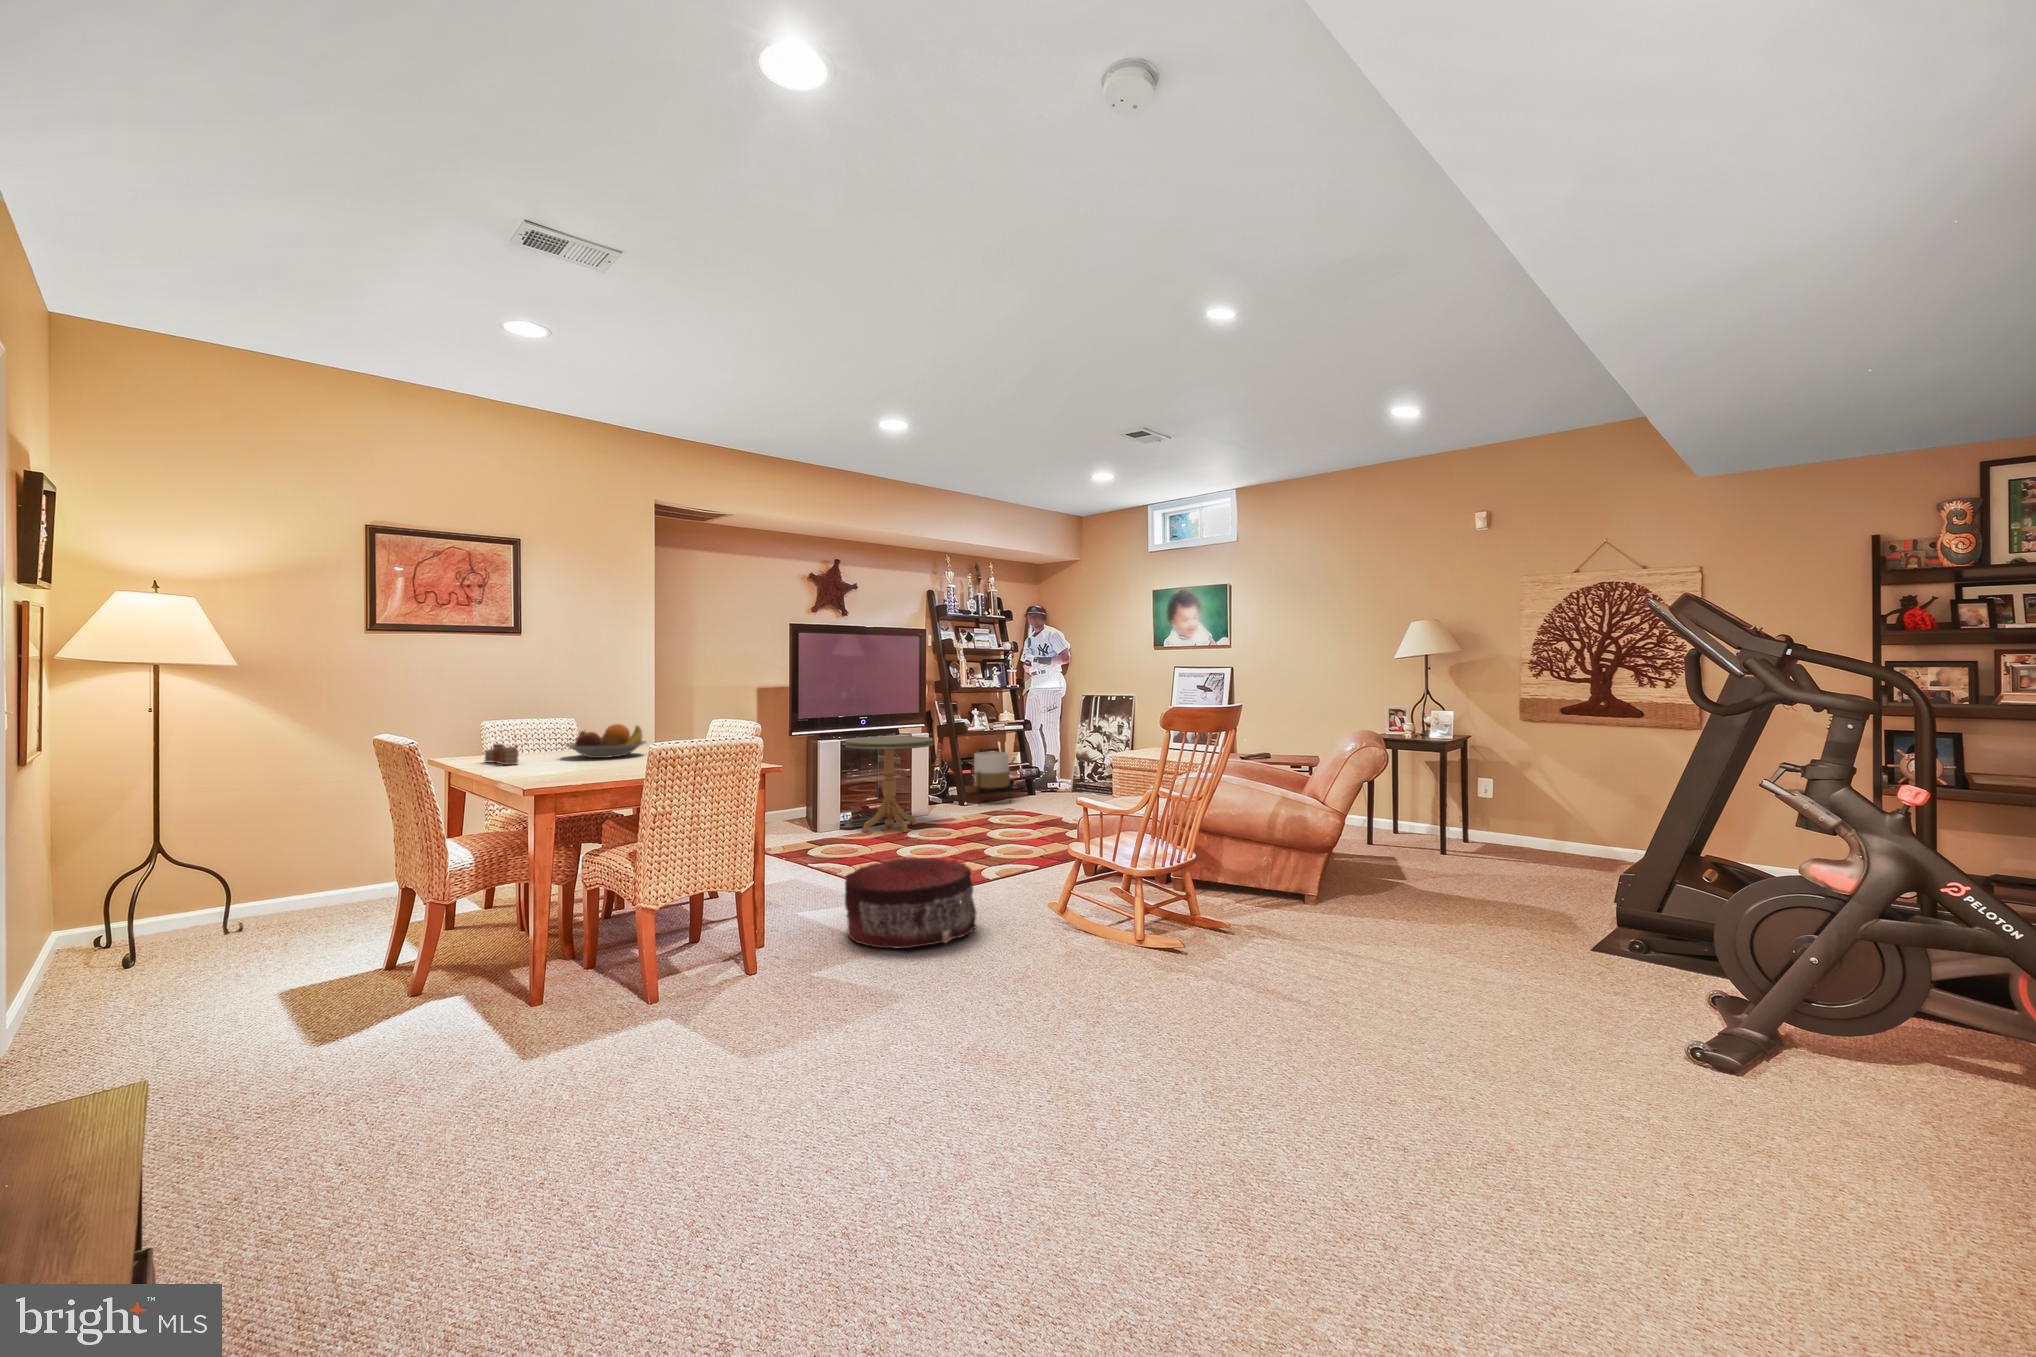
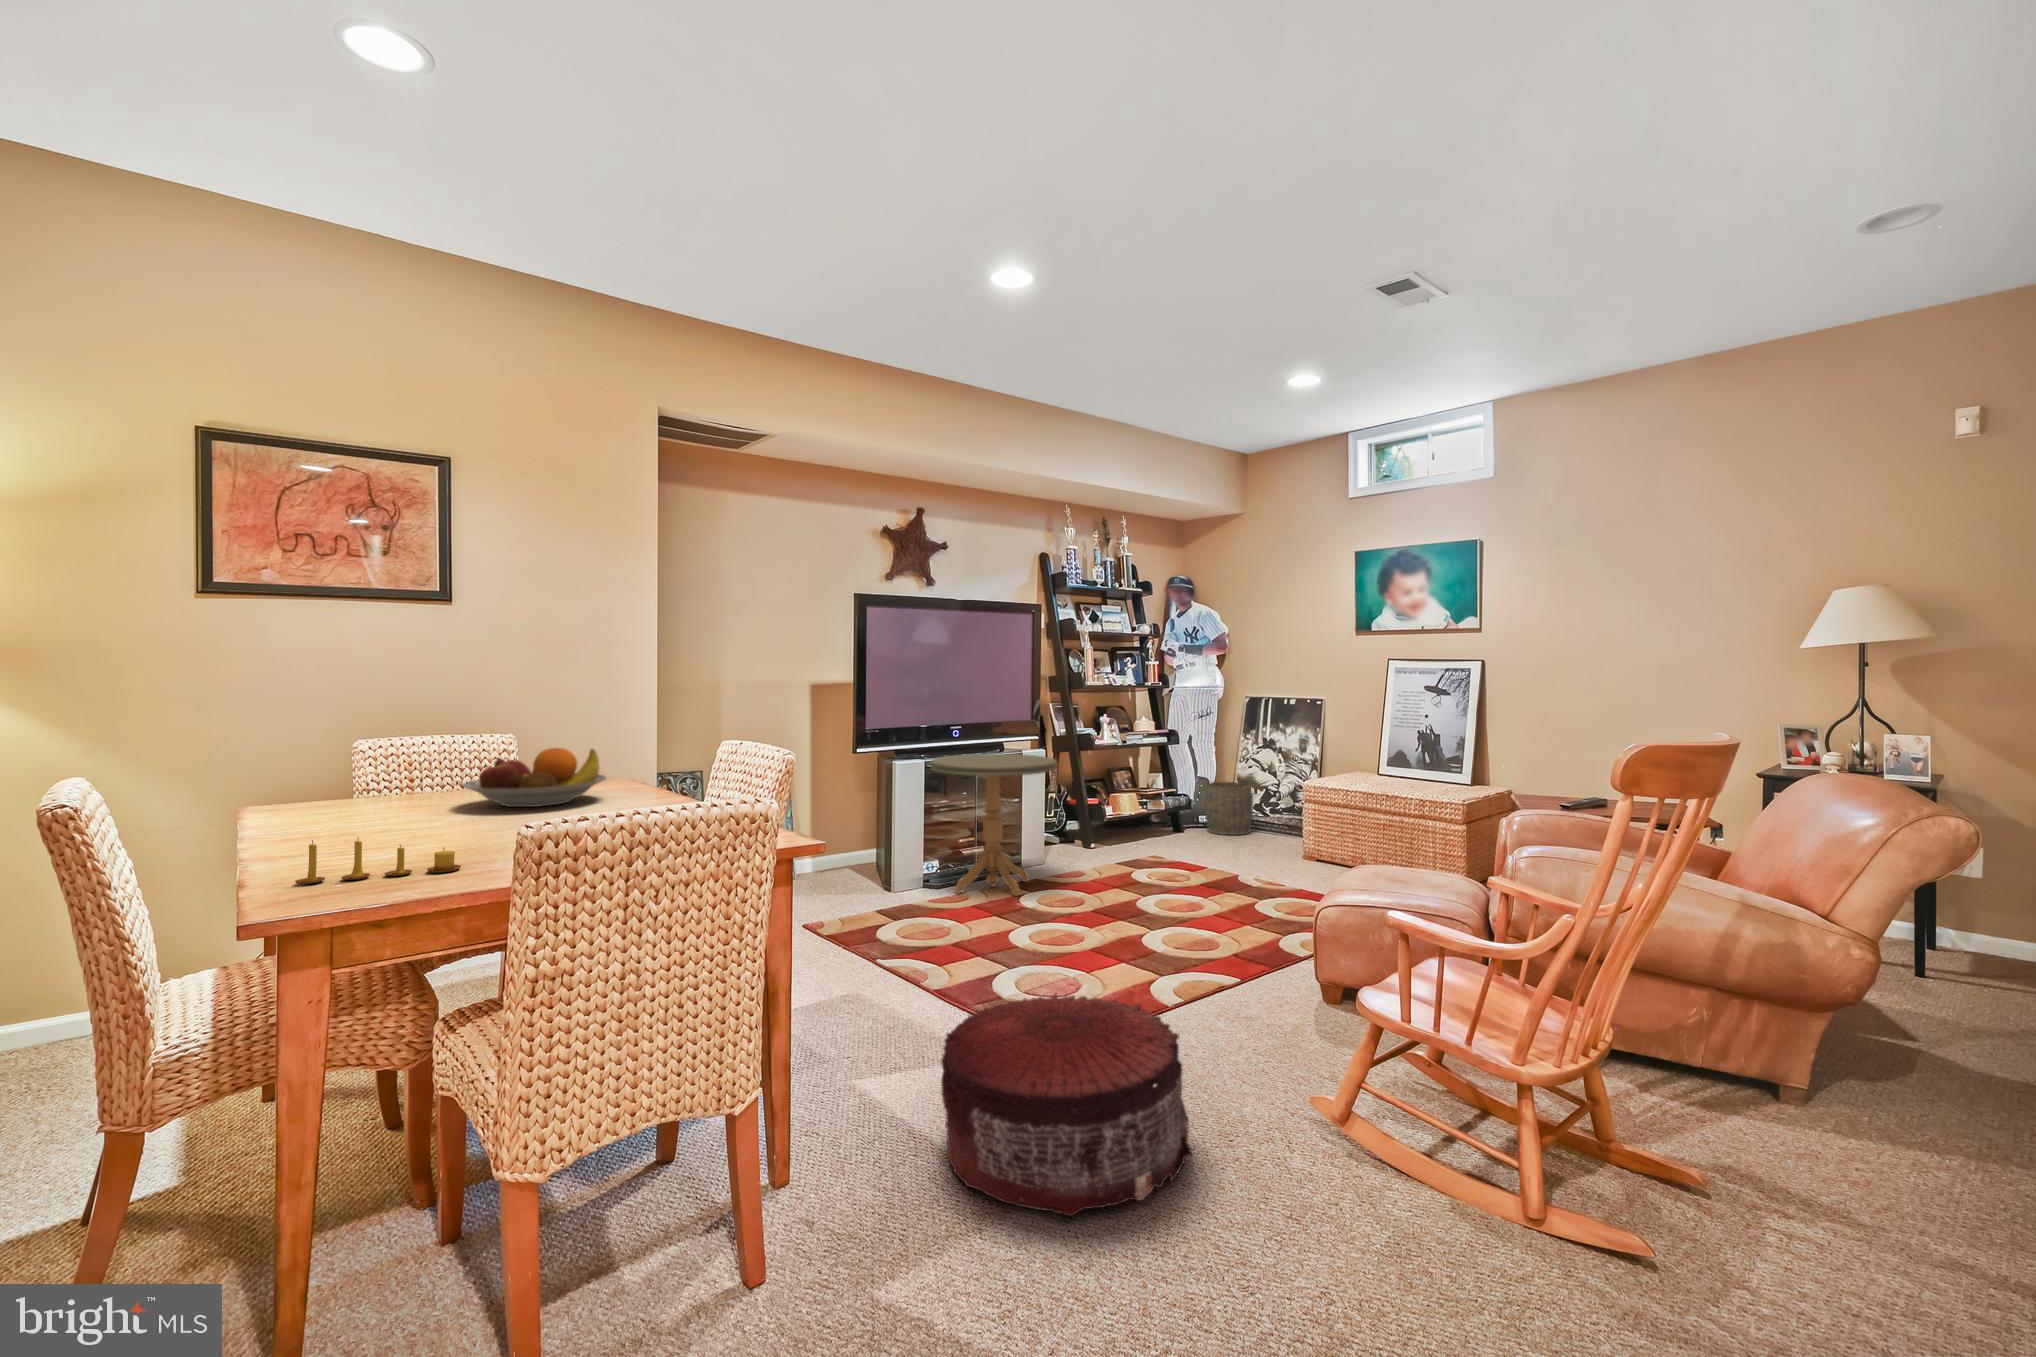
book: present [485,743,518,765] -> none [318,782,370,824]
planter: present [974,752,1011,803] -> none [1104,774,1154,850]
woven basket: none [1051,758,1086,796] -> present [1205,782,1253,835]
candle: none [525,760,601,782] -> present [295,837,461,884]

